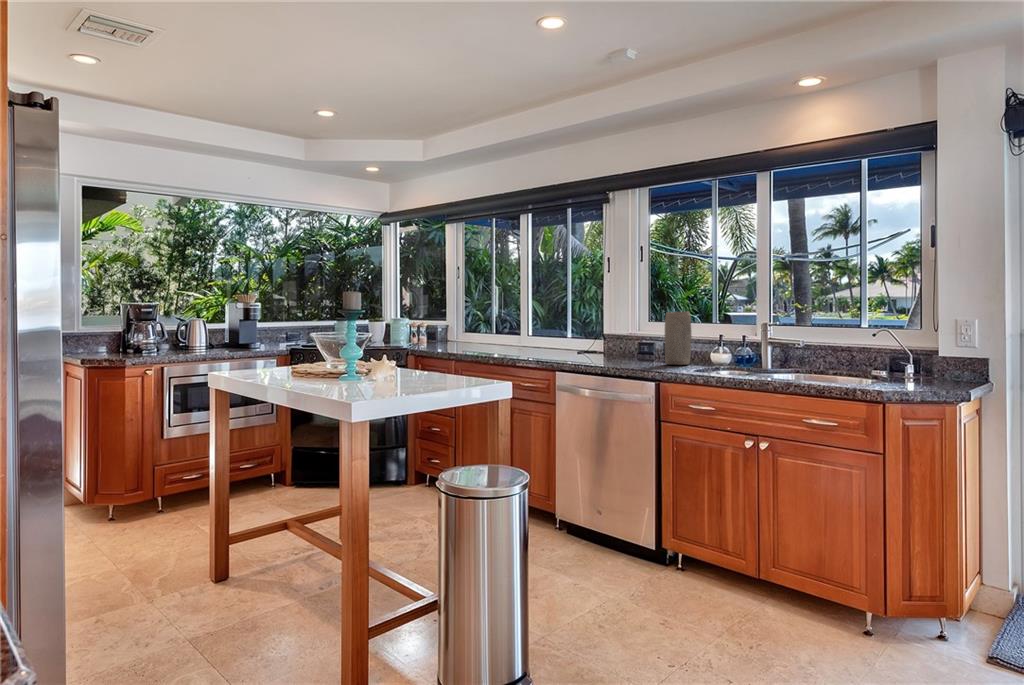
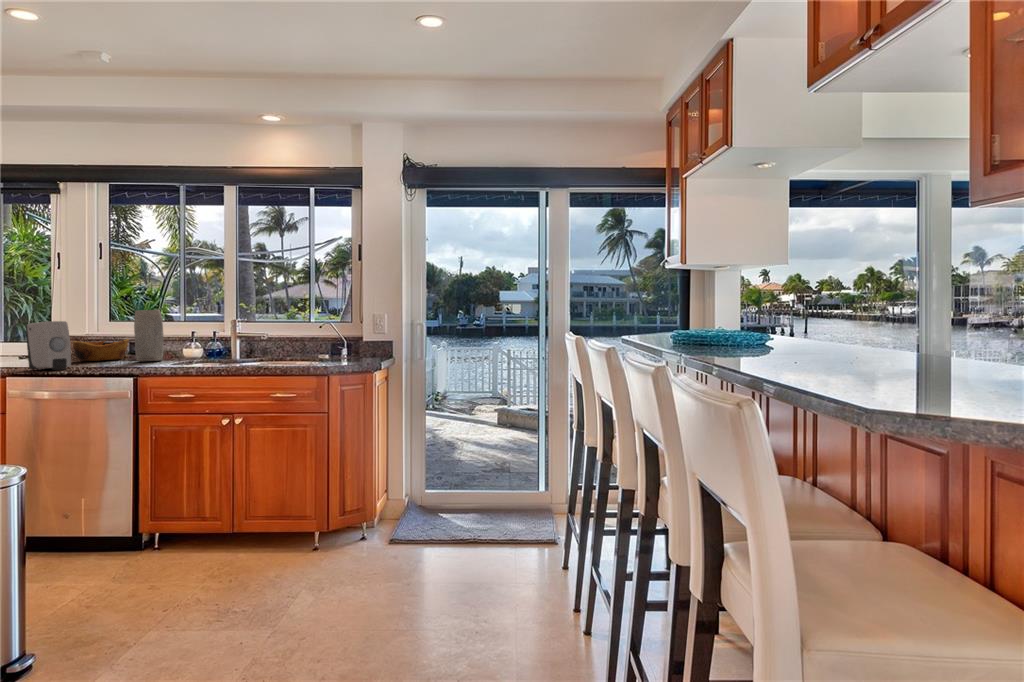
soap dispenser: none [575,323,608,369] -> present [26,321,71,370]
wooden bowl: none [614,338,662,361] -> present [73,339,129,361]

